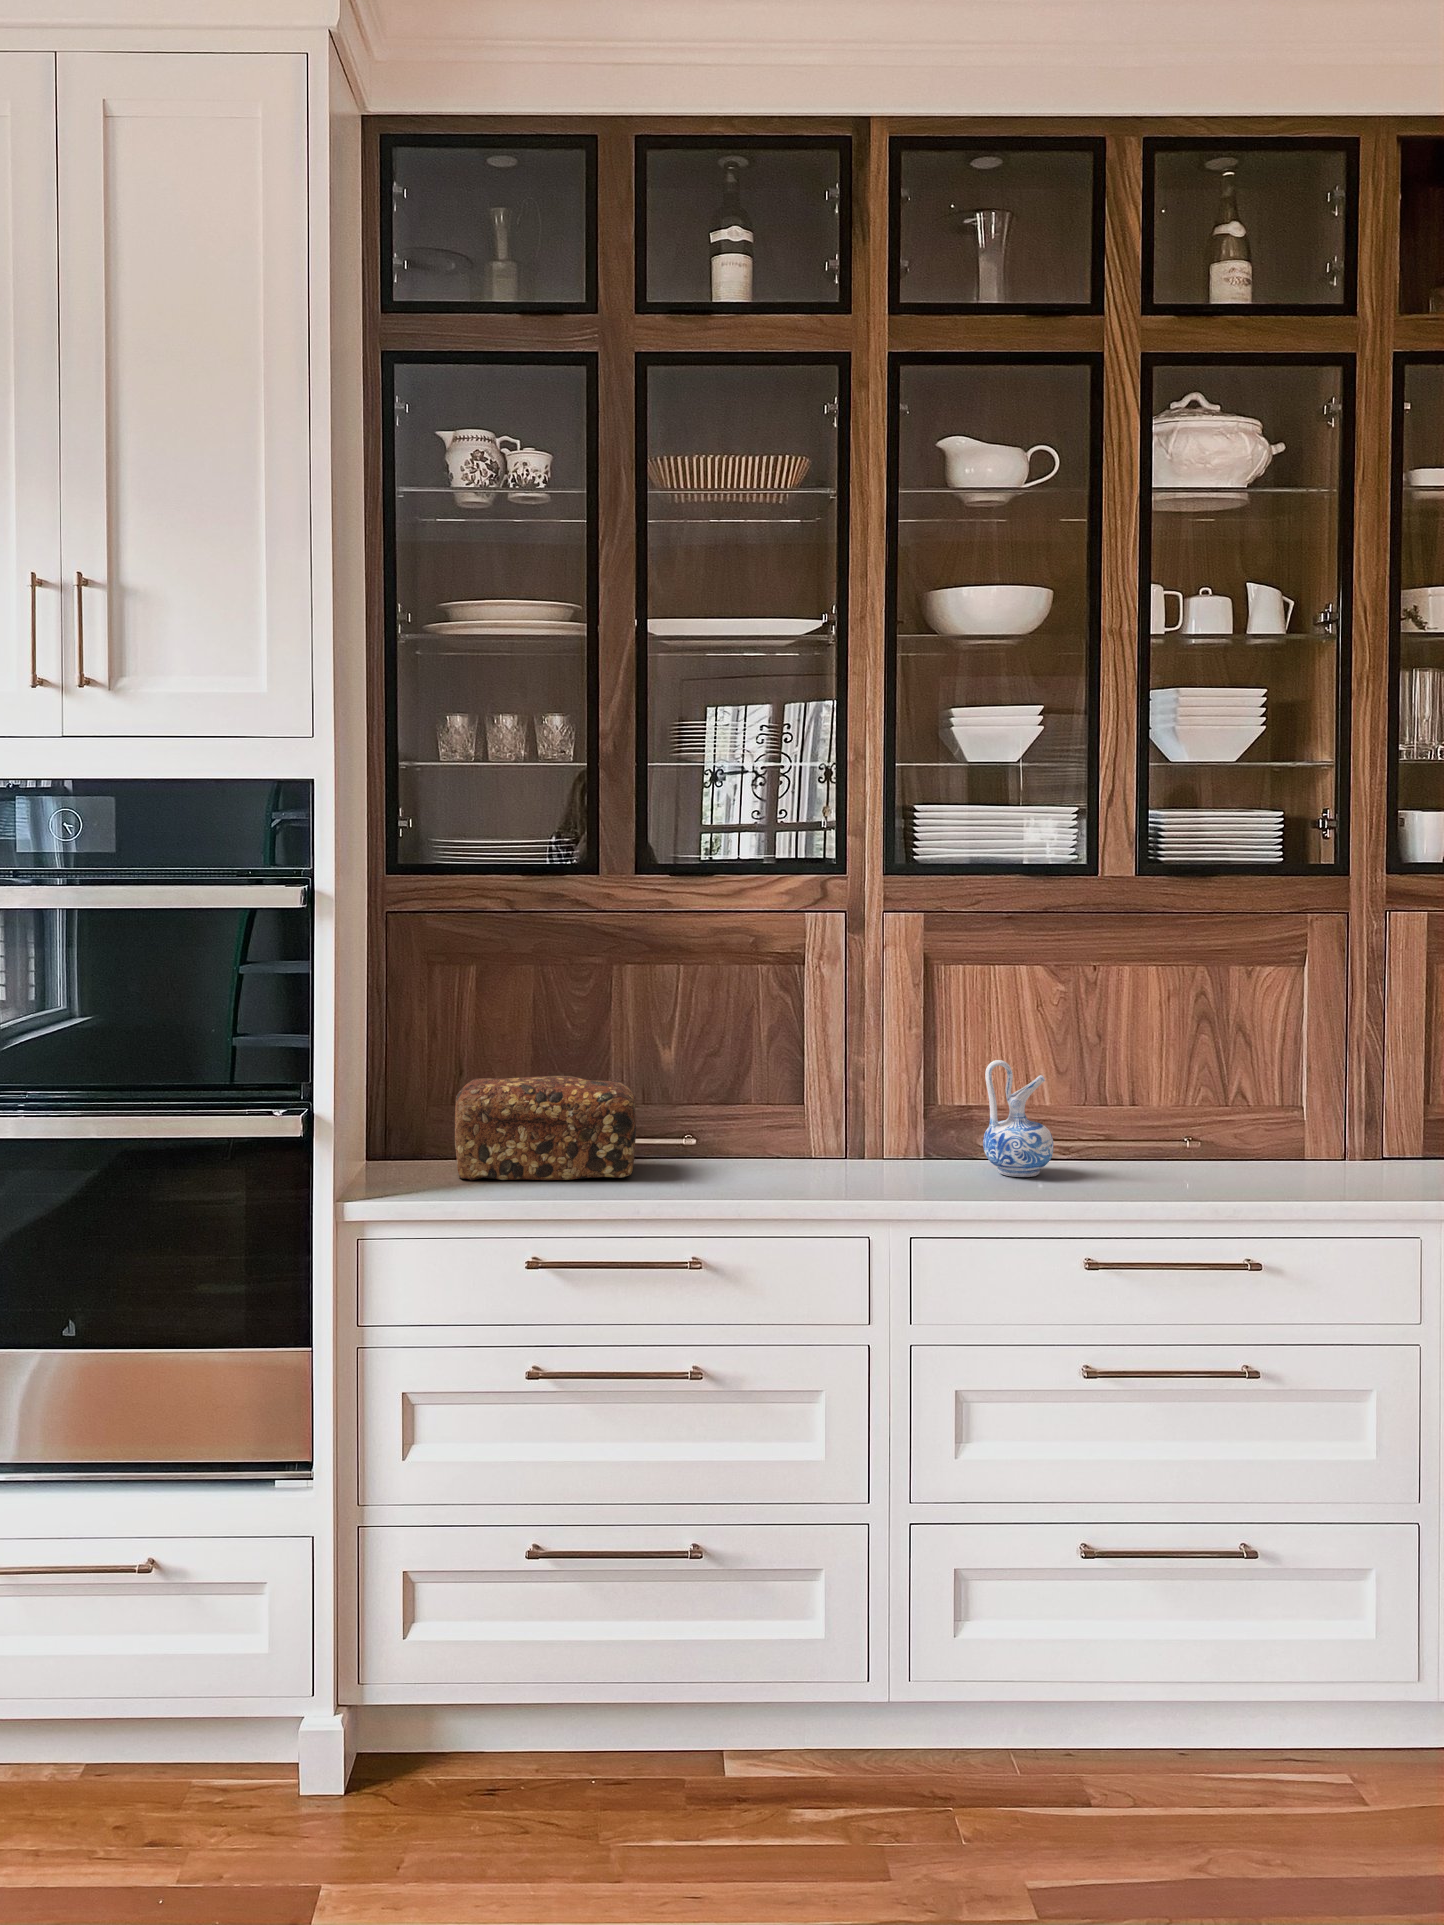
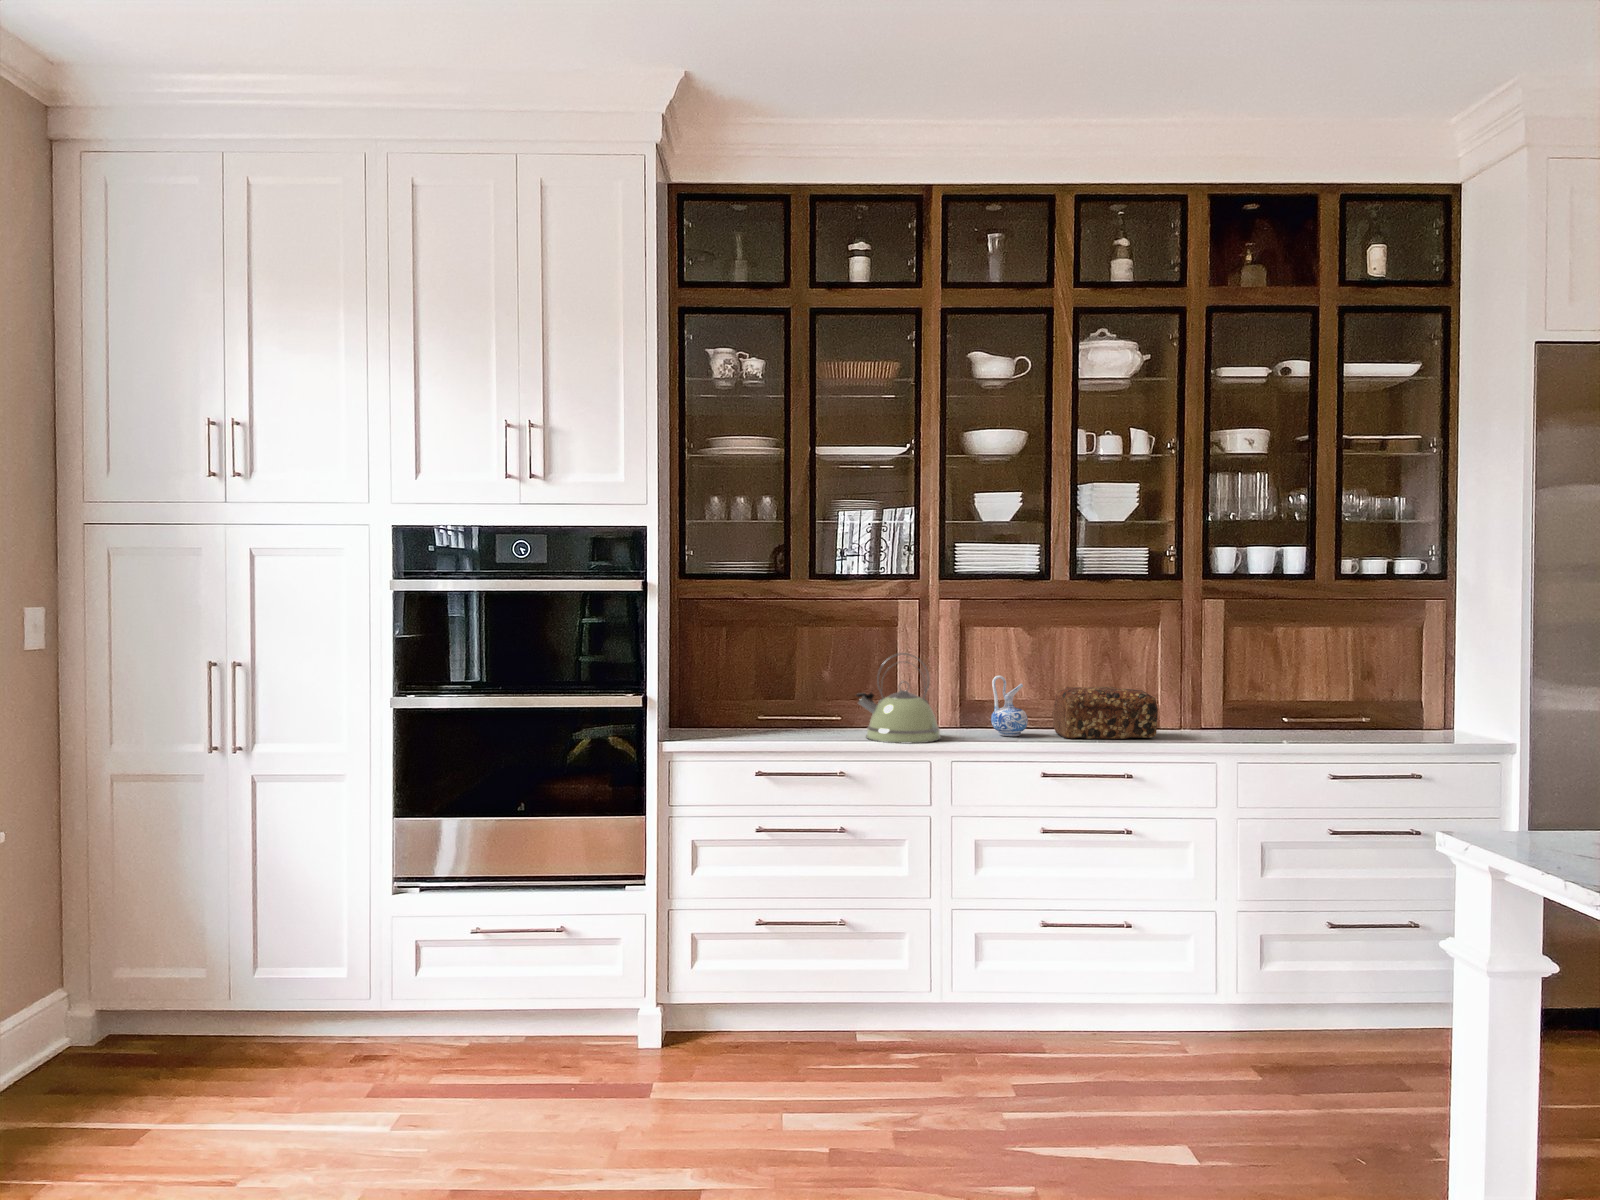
kettle: none [724,1019,888,1199] -> present [856,653,941,743]
bread loaf: present [455,1076,636,1180] -> present [1052,687,1158,739]

